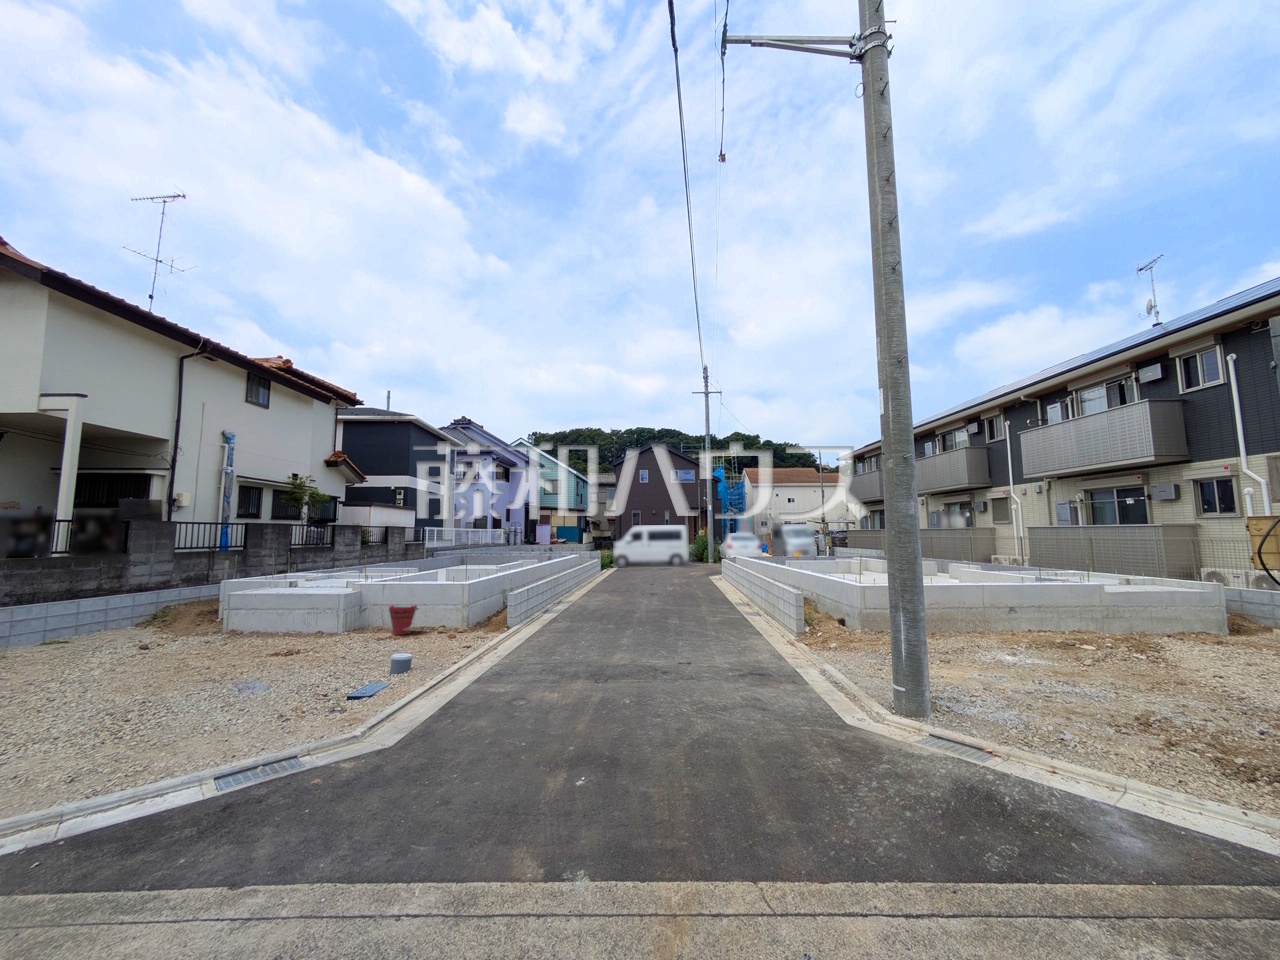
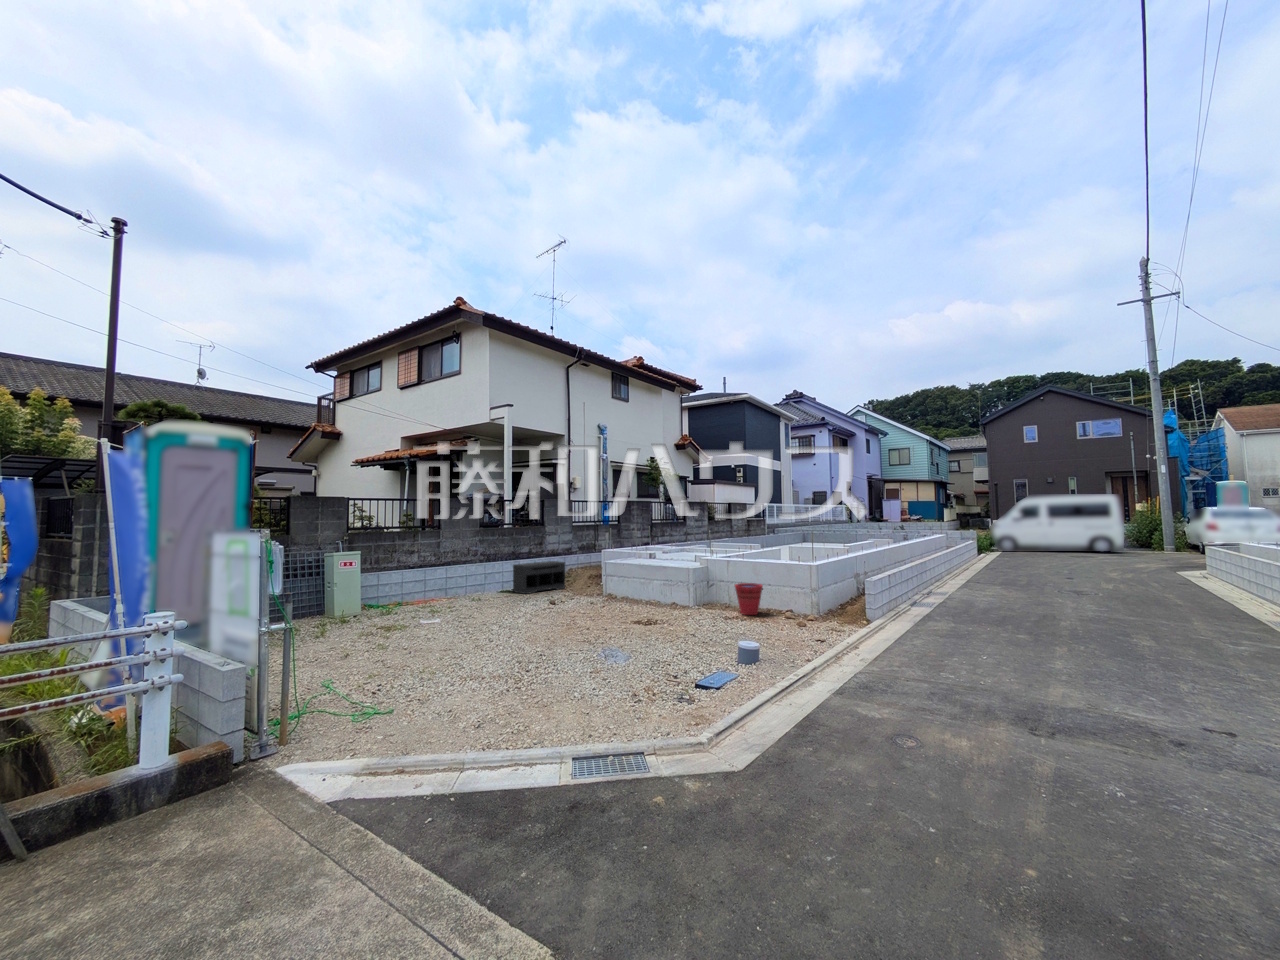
bench: none [77,596,167,640] -> present [513,561,565,594]

